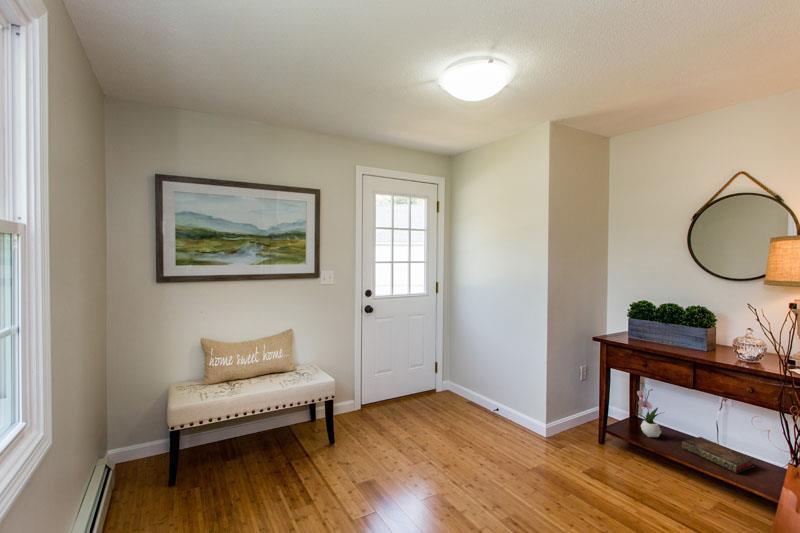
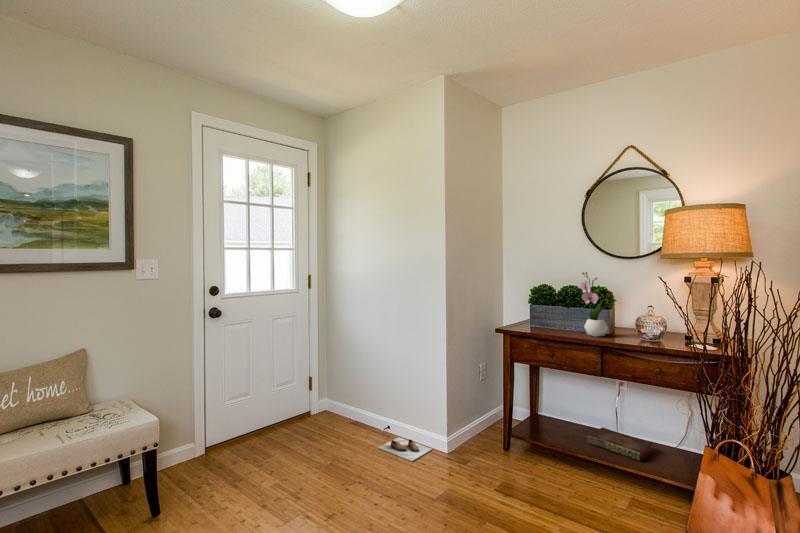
flower arrangement: present [637,382,661,437] -> present [580,272,609,336]
shoe: none [487,418,533,439] -> present [378,437,432,461]

